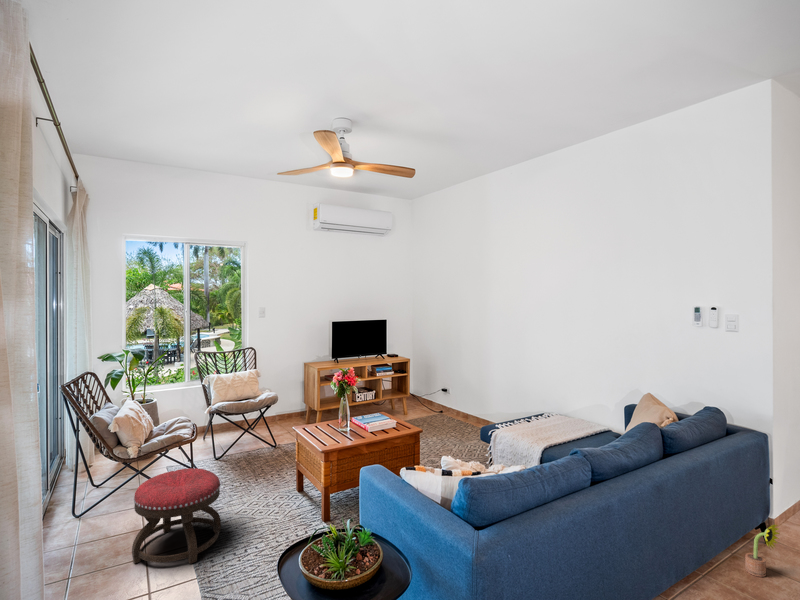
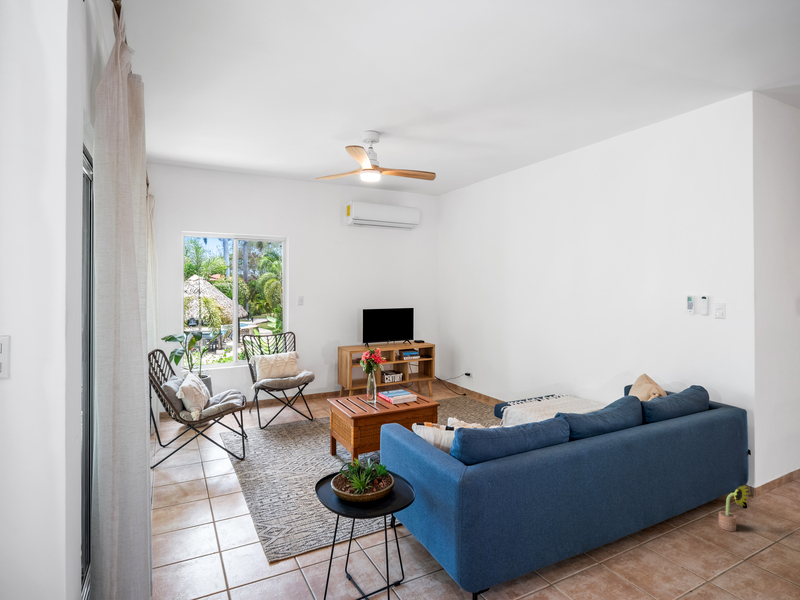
ottoman: present [132,468,221,564] -> none [198,429,268,503]

